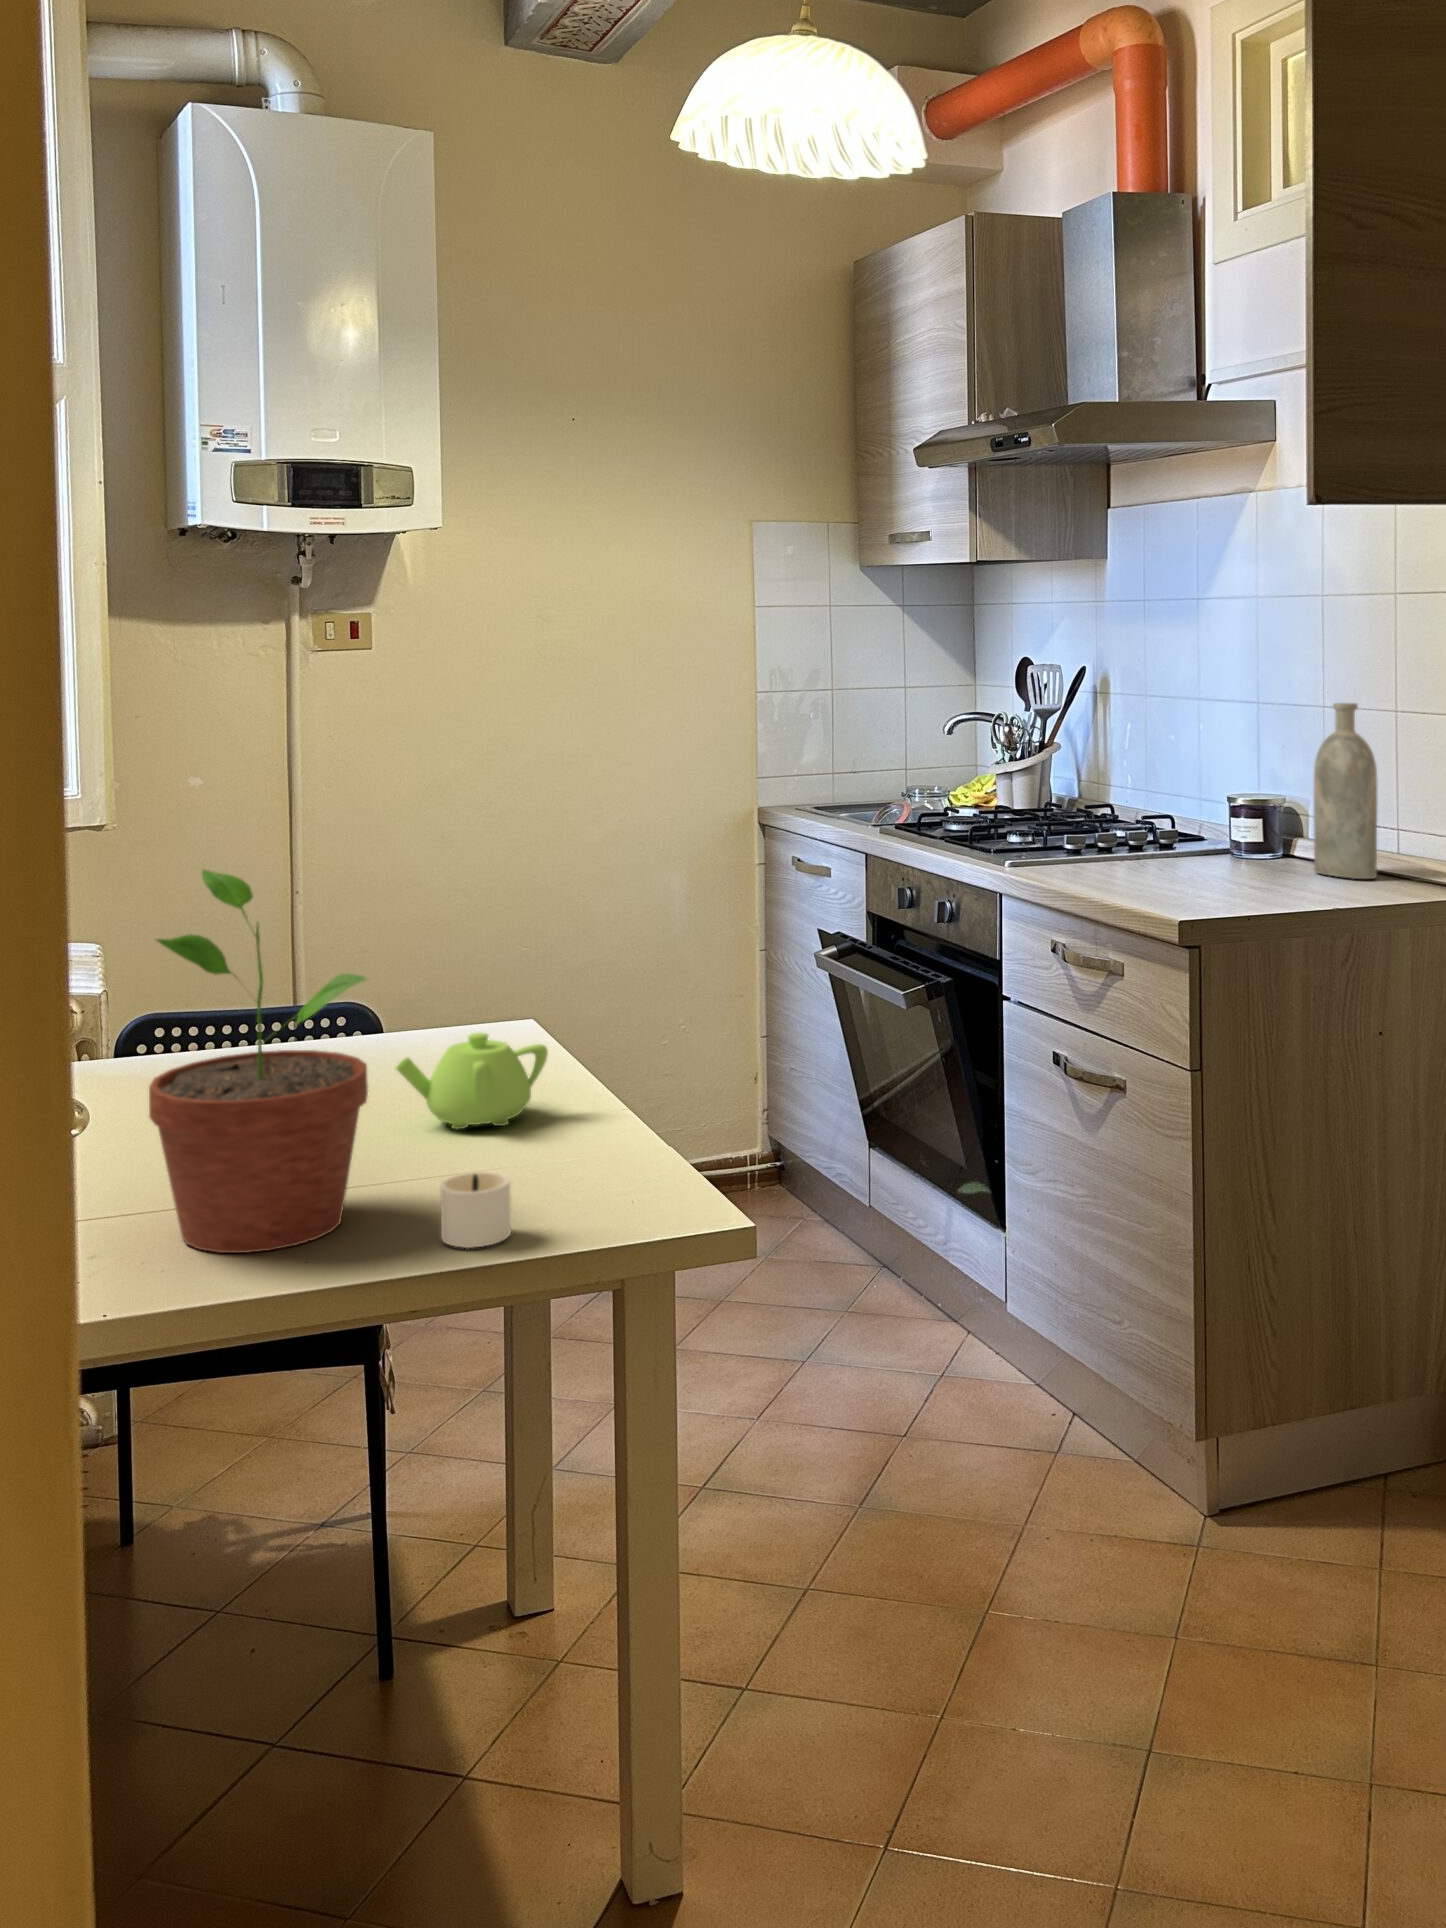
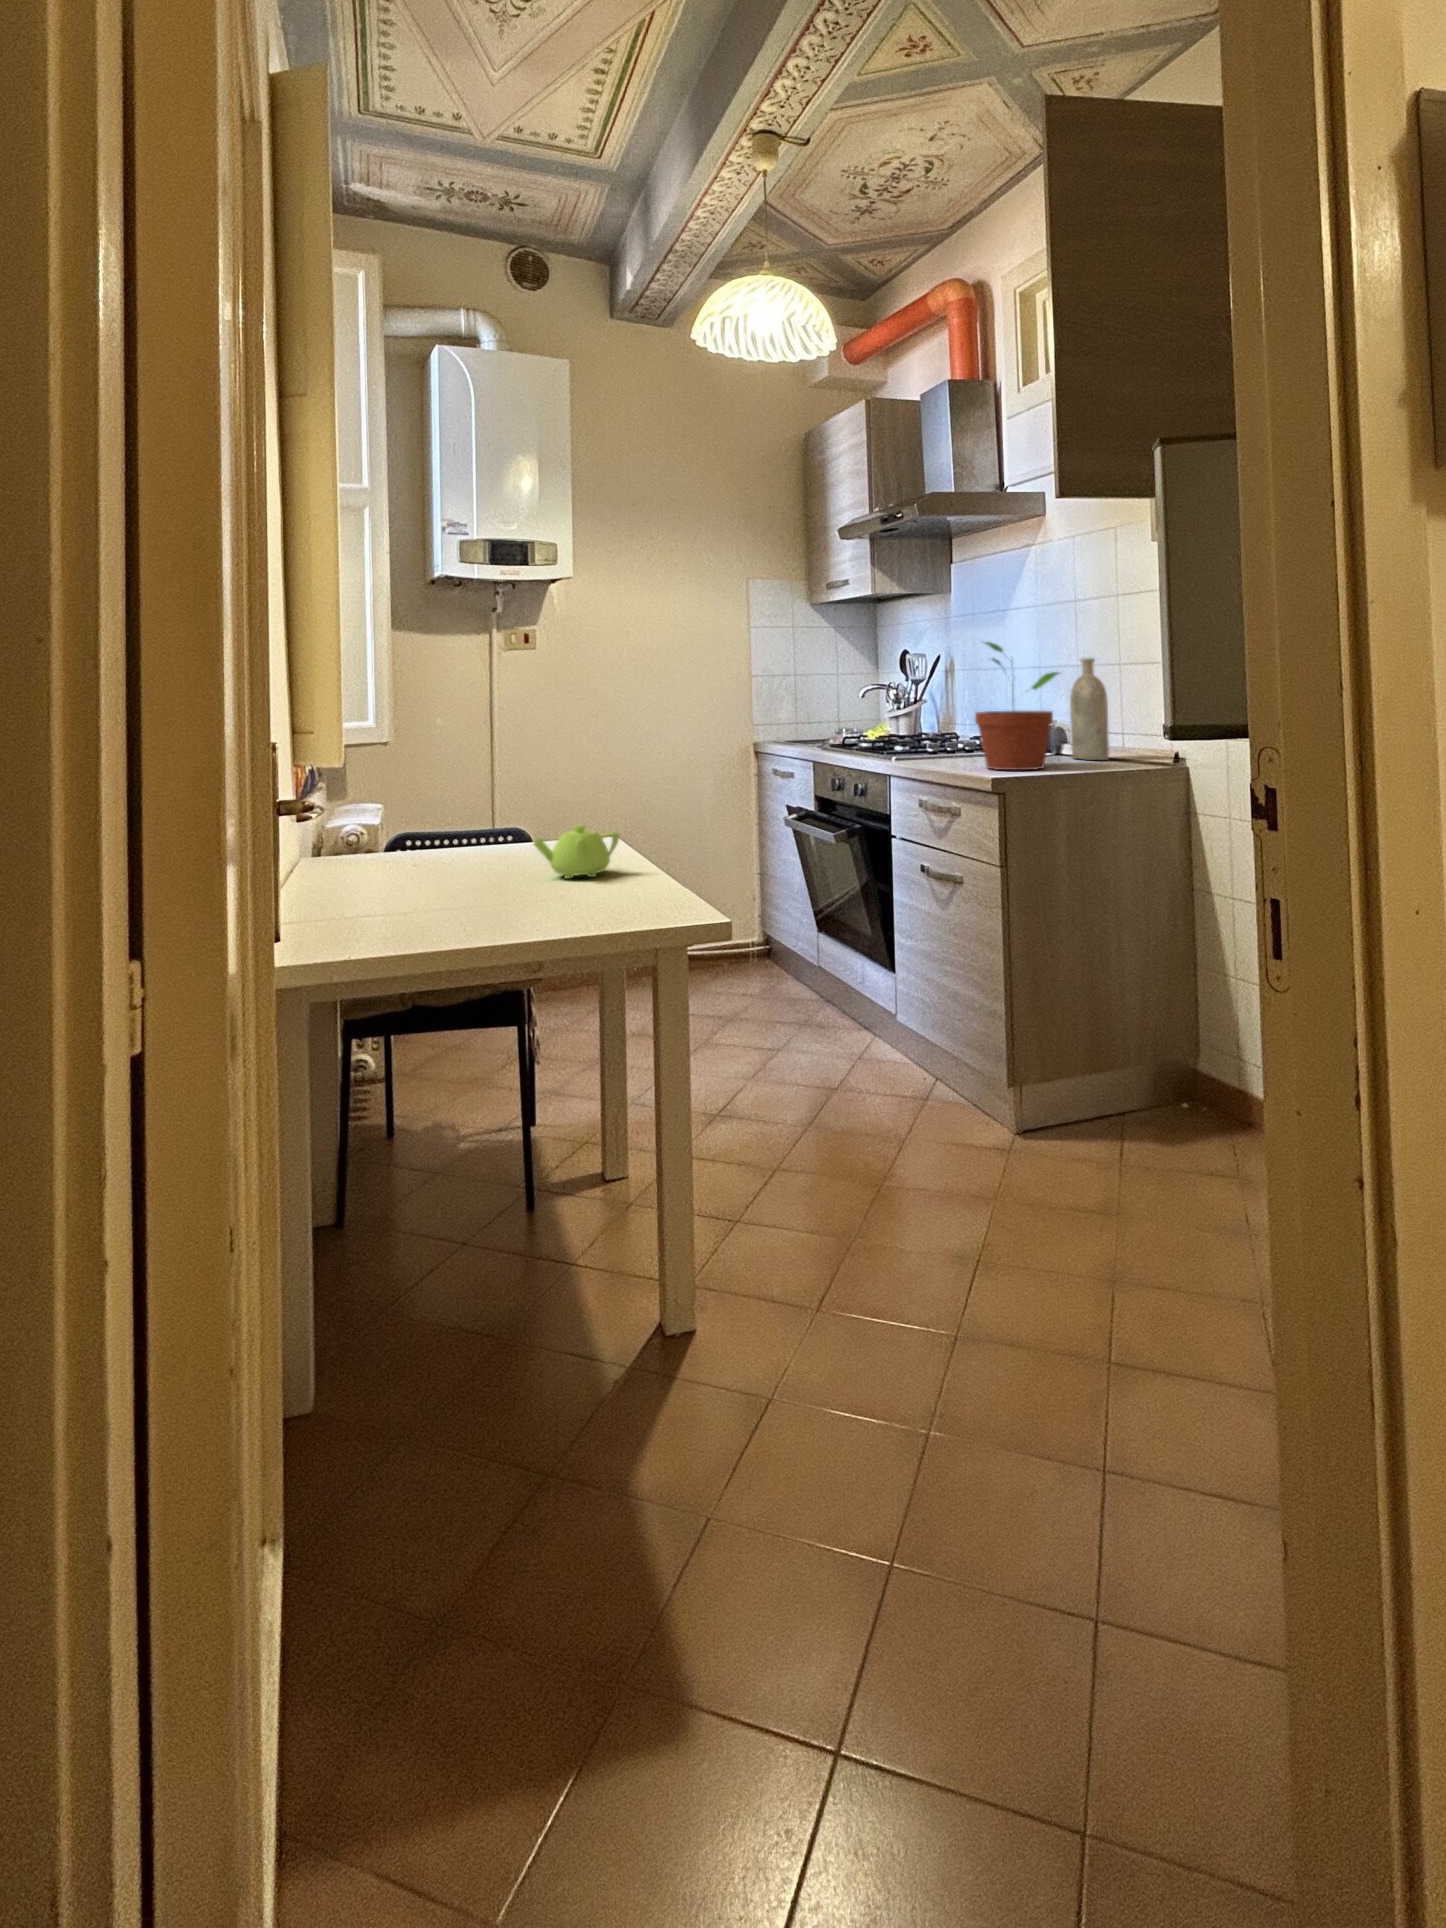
potted plant: present [149,870,368,1253] -> present [975,642,1059,770]
candle: present [440,1172,511,1248] -> none [549,883,608,924]

